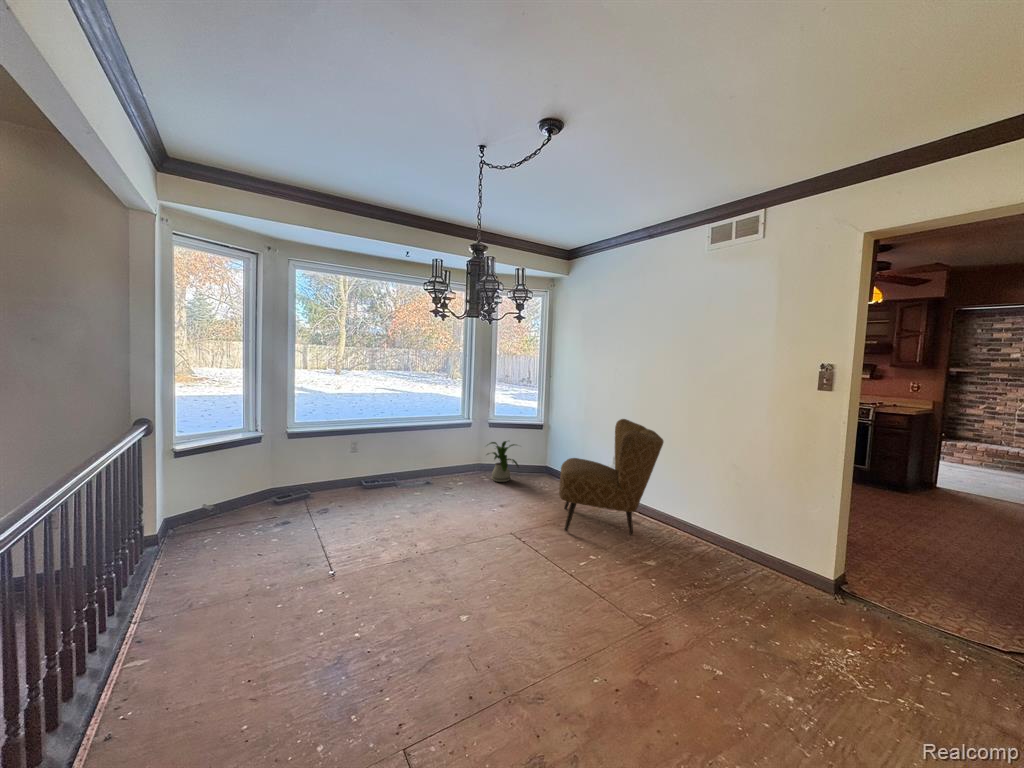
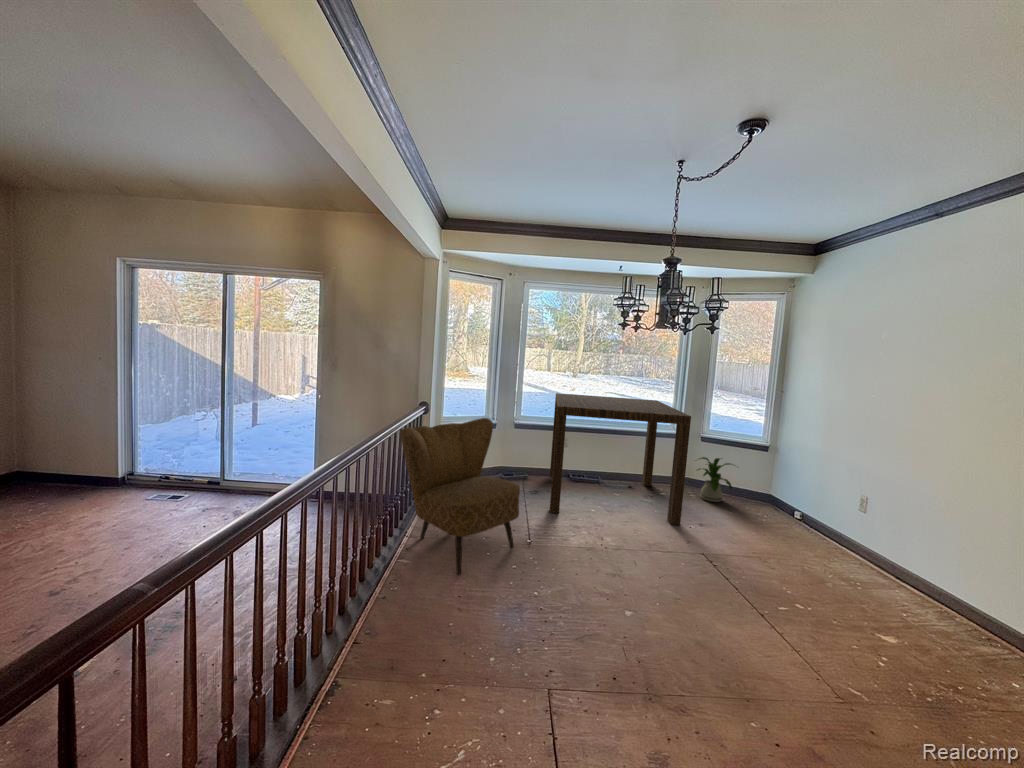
dining table: none [336,392,488,531] -> present [550,393,691,525]
armchair: present [559,419,664,535] -> present [400,418,520,575]

